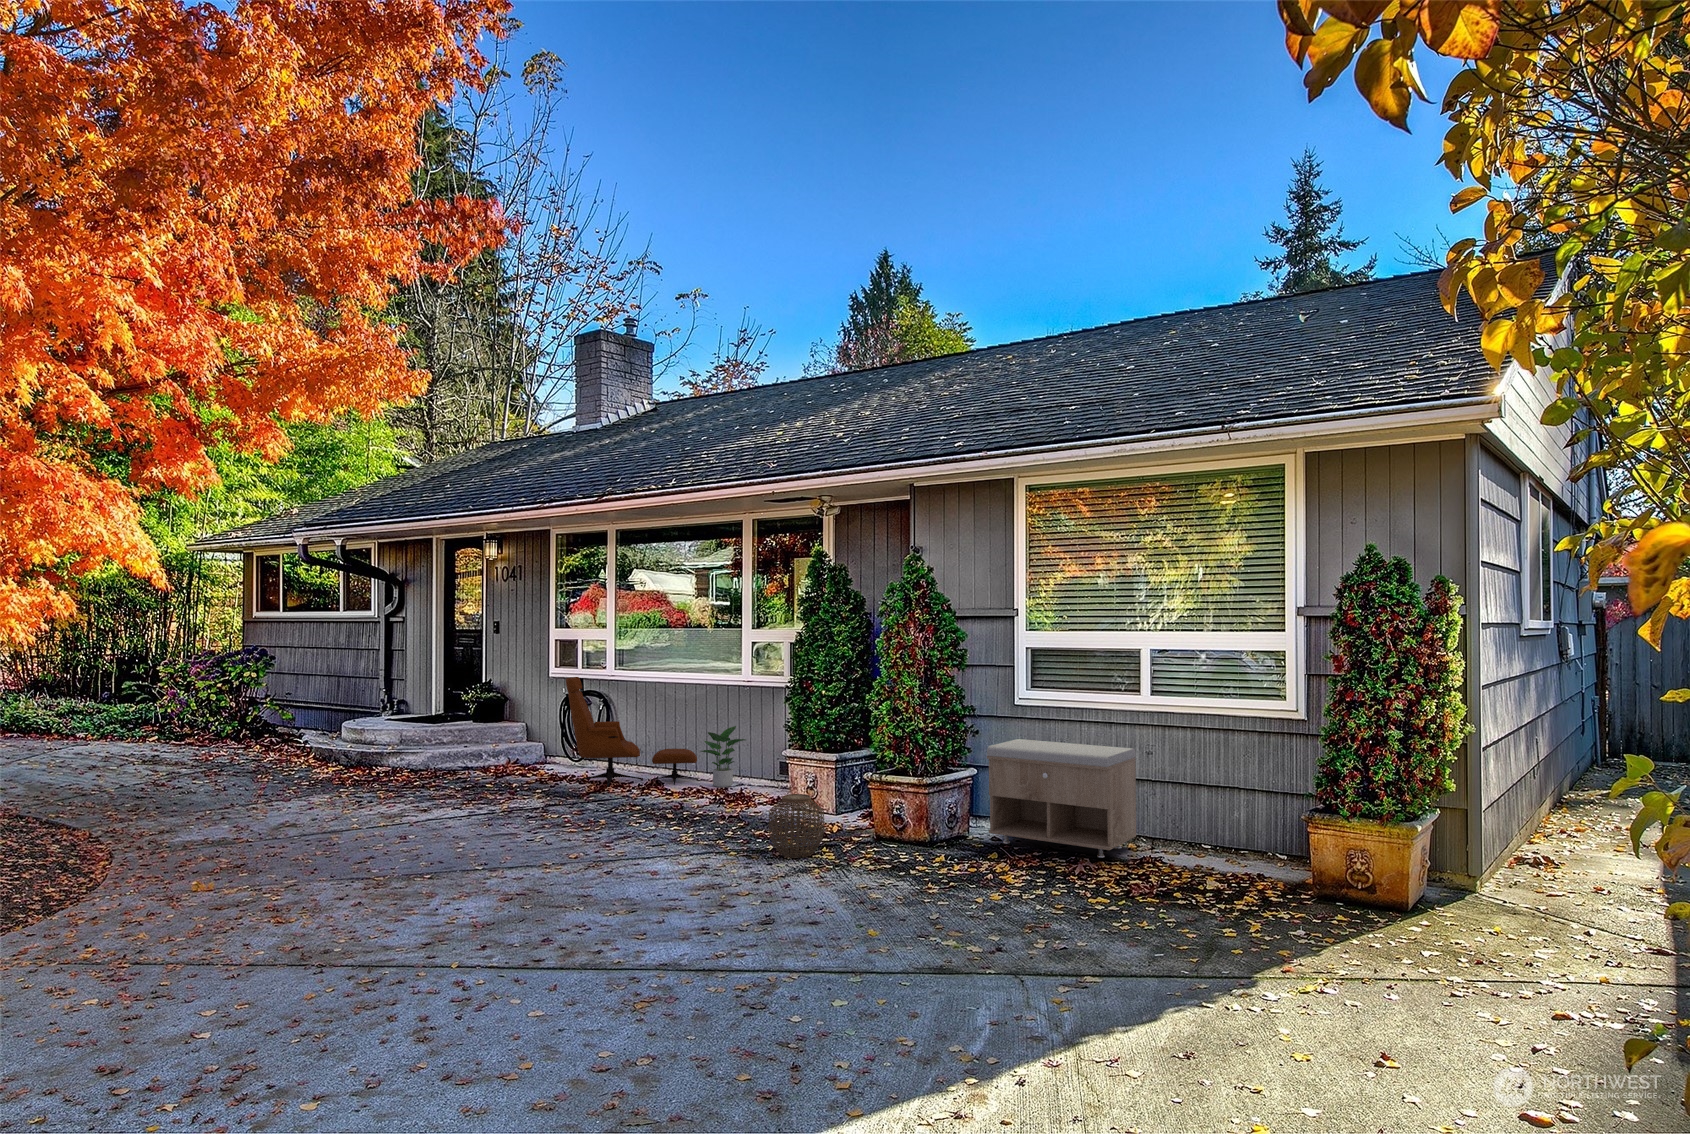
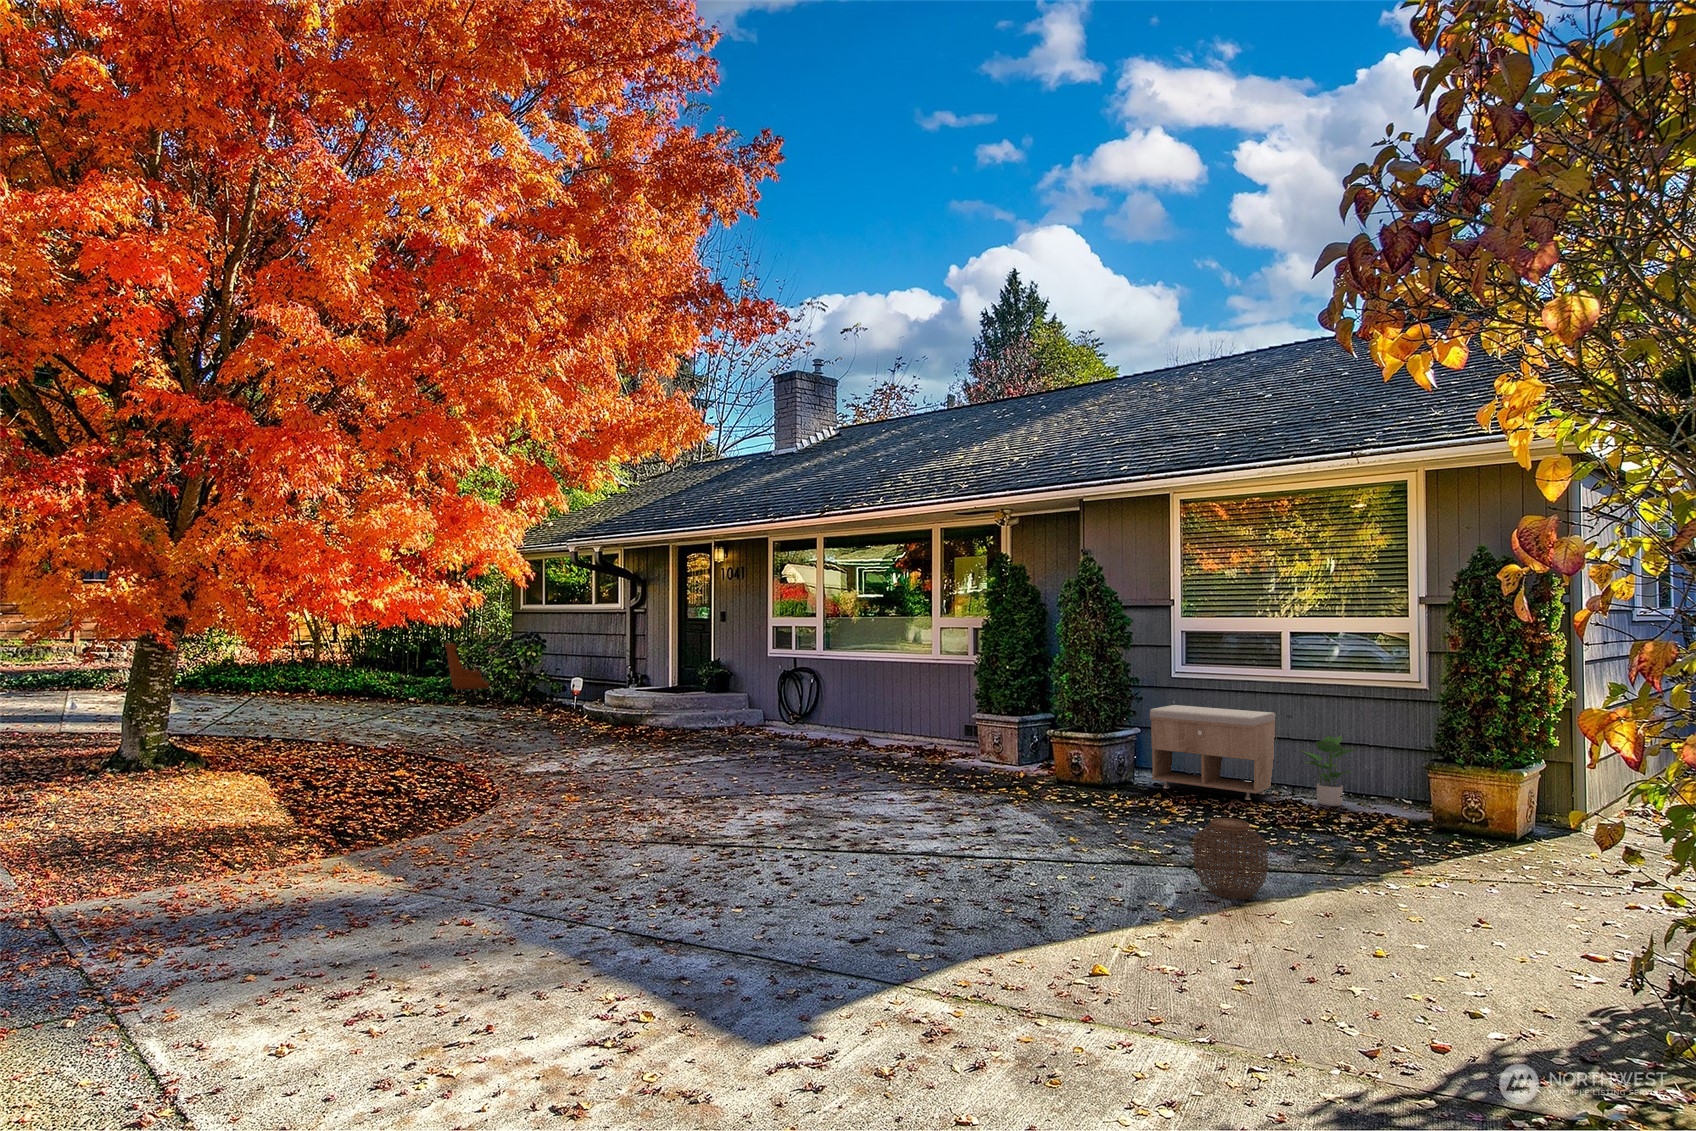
lounge chair: present [566,677,698,787] -> present [445,643,513,704]
potted plant: present [701,726,745,787] -> present [1299,735,1356,806]
woven basket: present [769,794,824,858] -> present [1194,818,1268,899]

